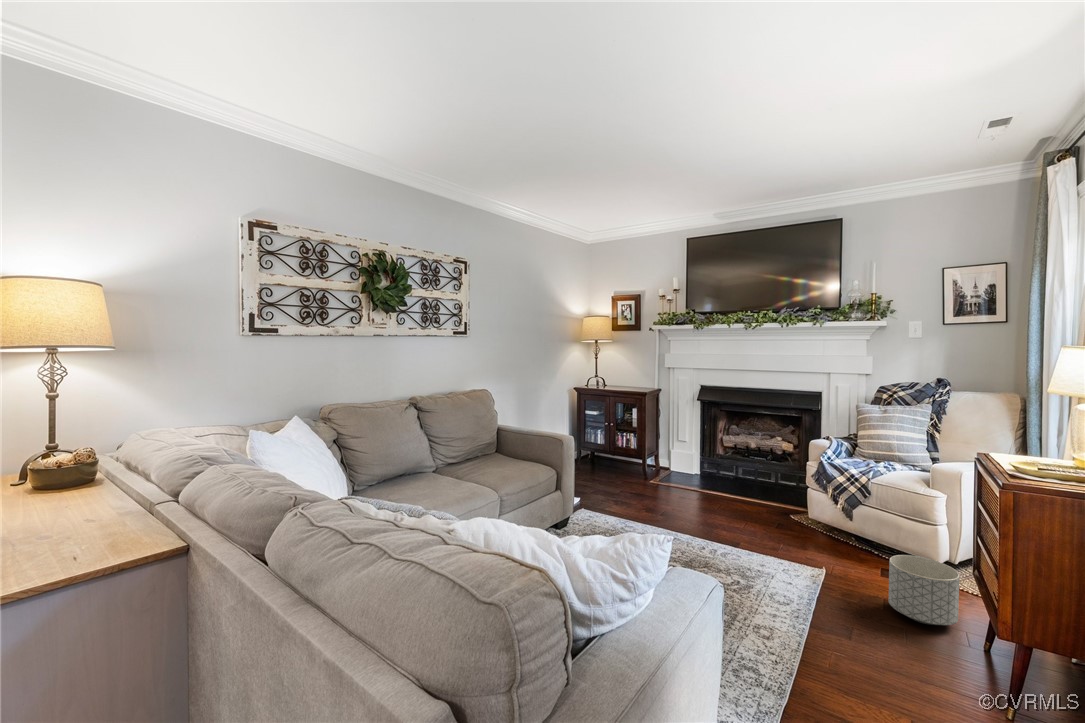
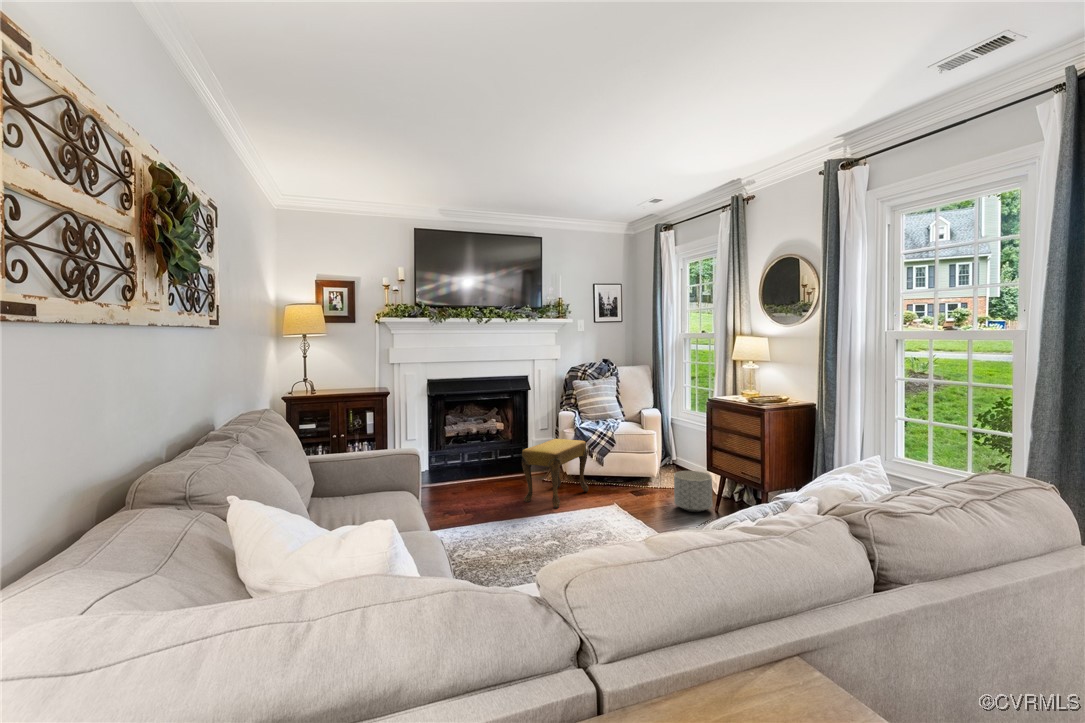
footstool: none [723,469,816,542] -> present [522,439,588,508]

